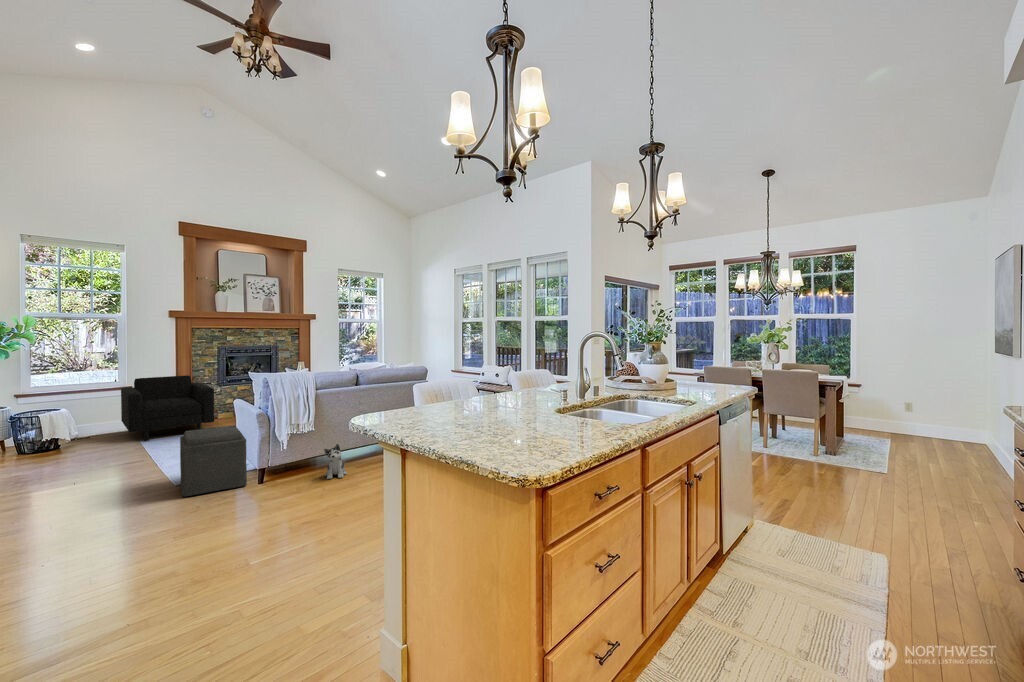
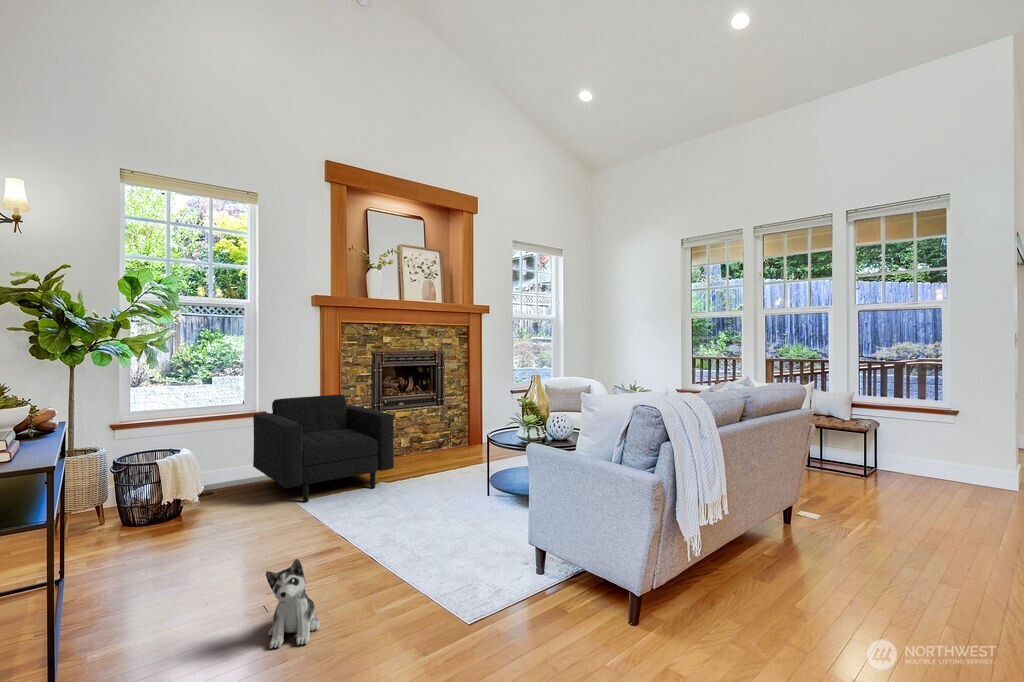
ottoman: present [180,426,247,496] -> none [467,488,610,654]
plush toy: present [324,444,347,479] -> present [266,559,320,648]

